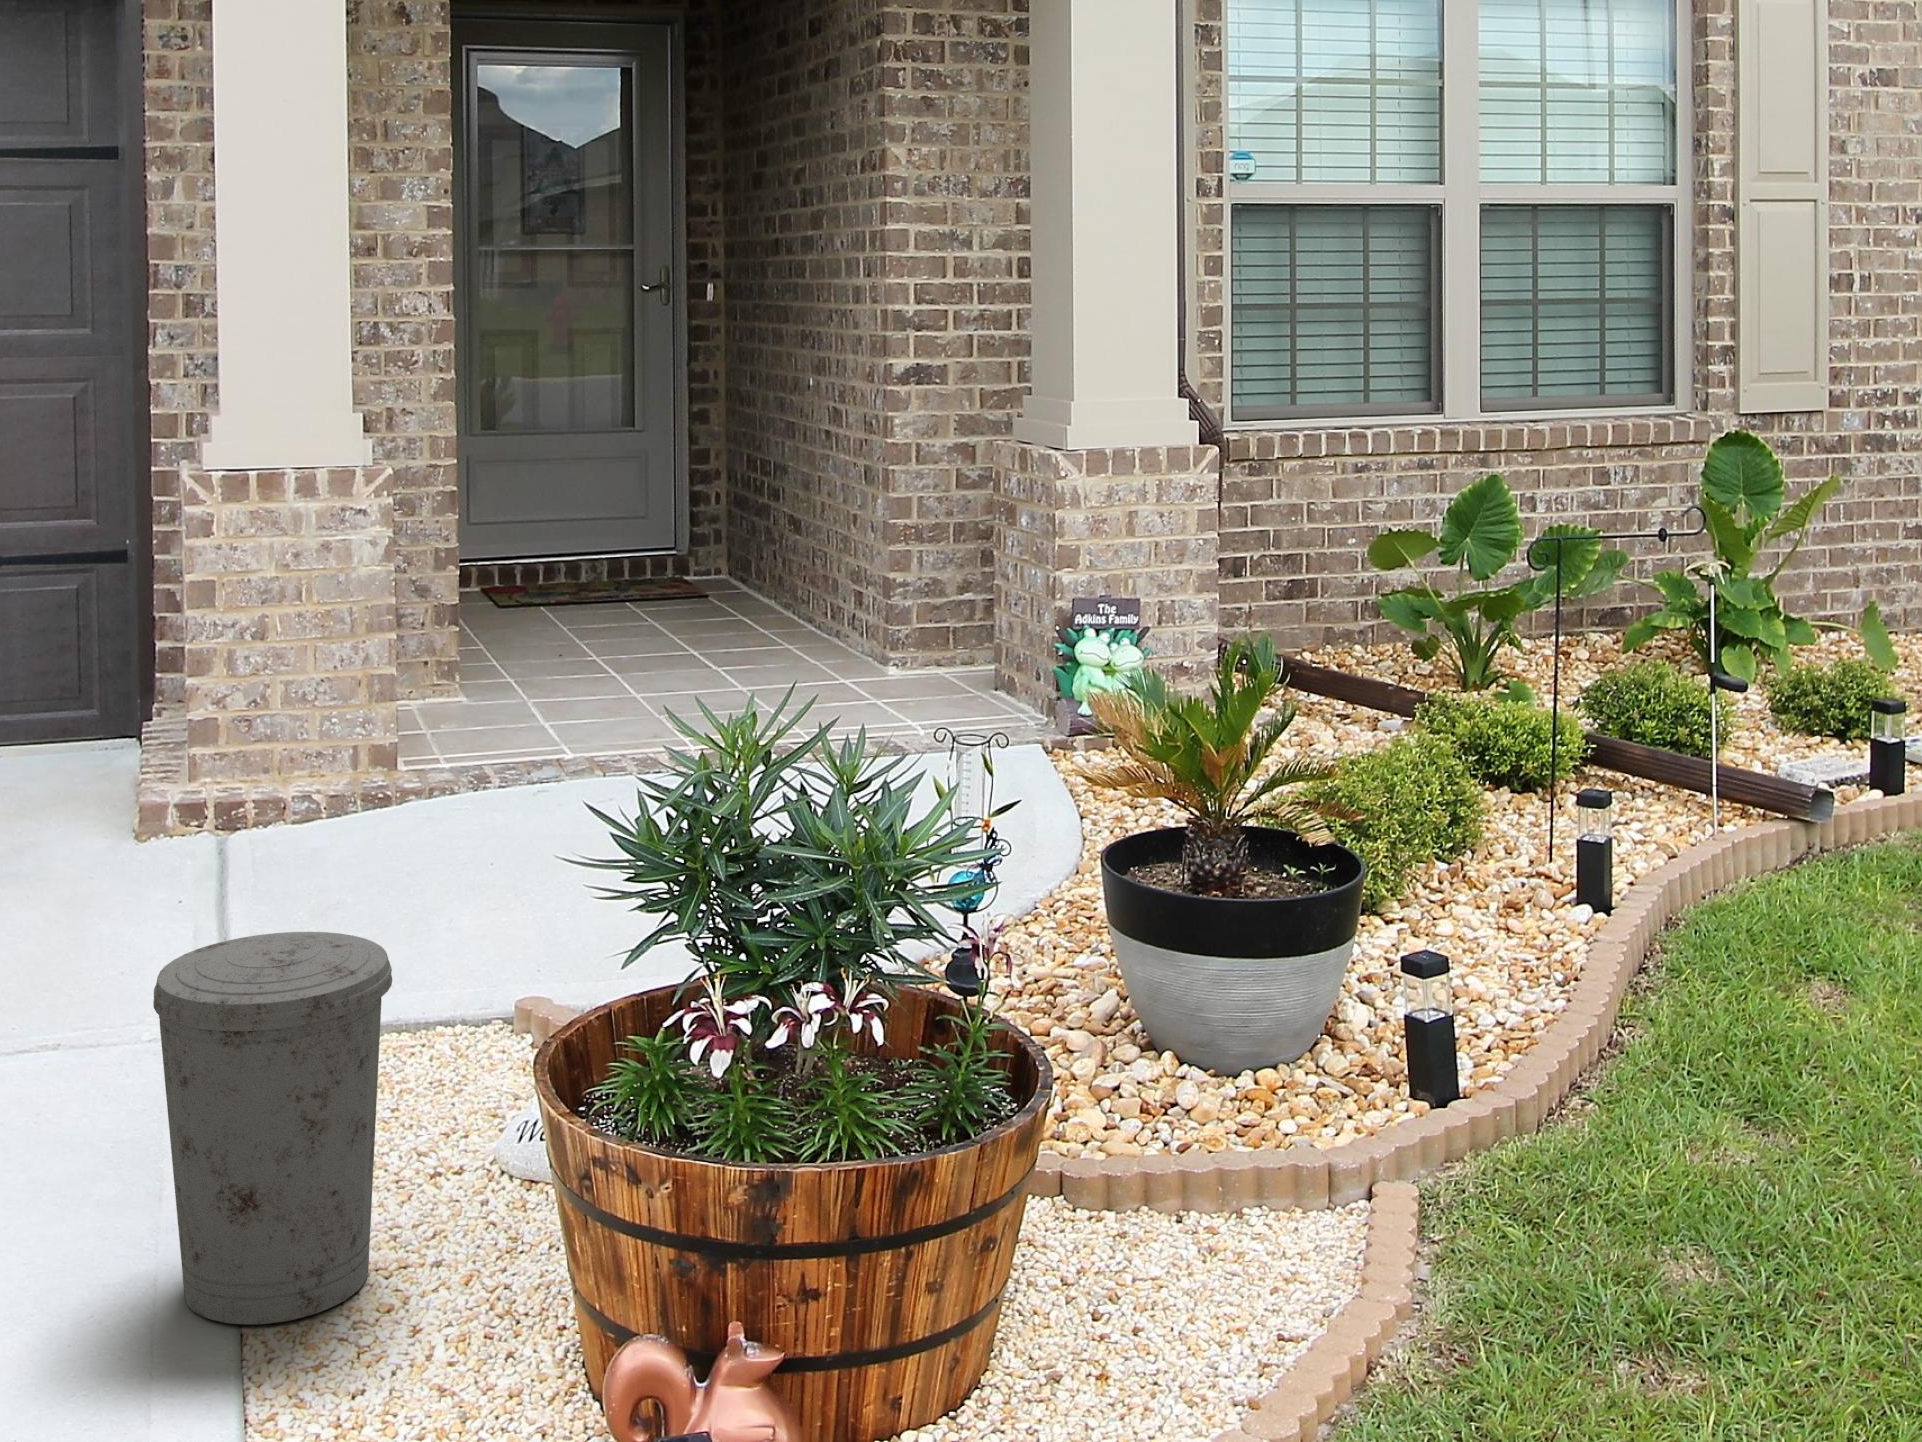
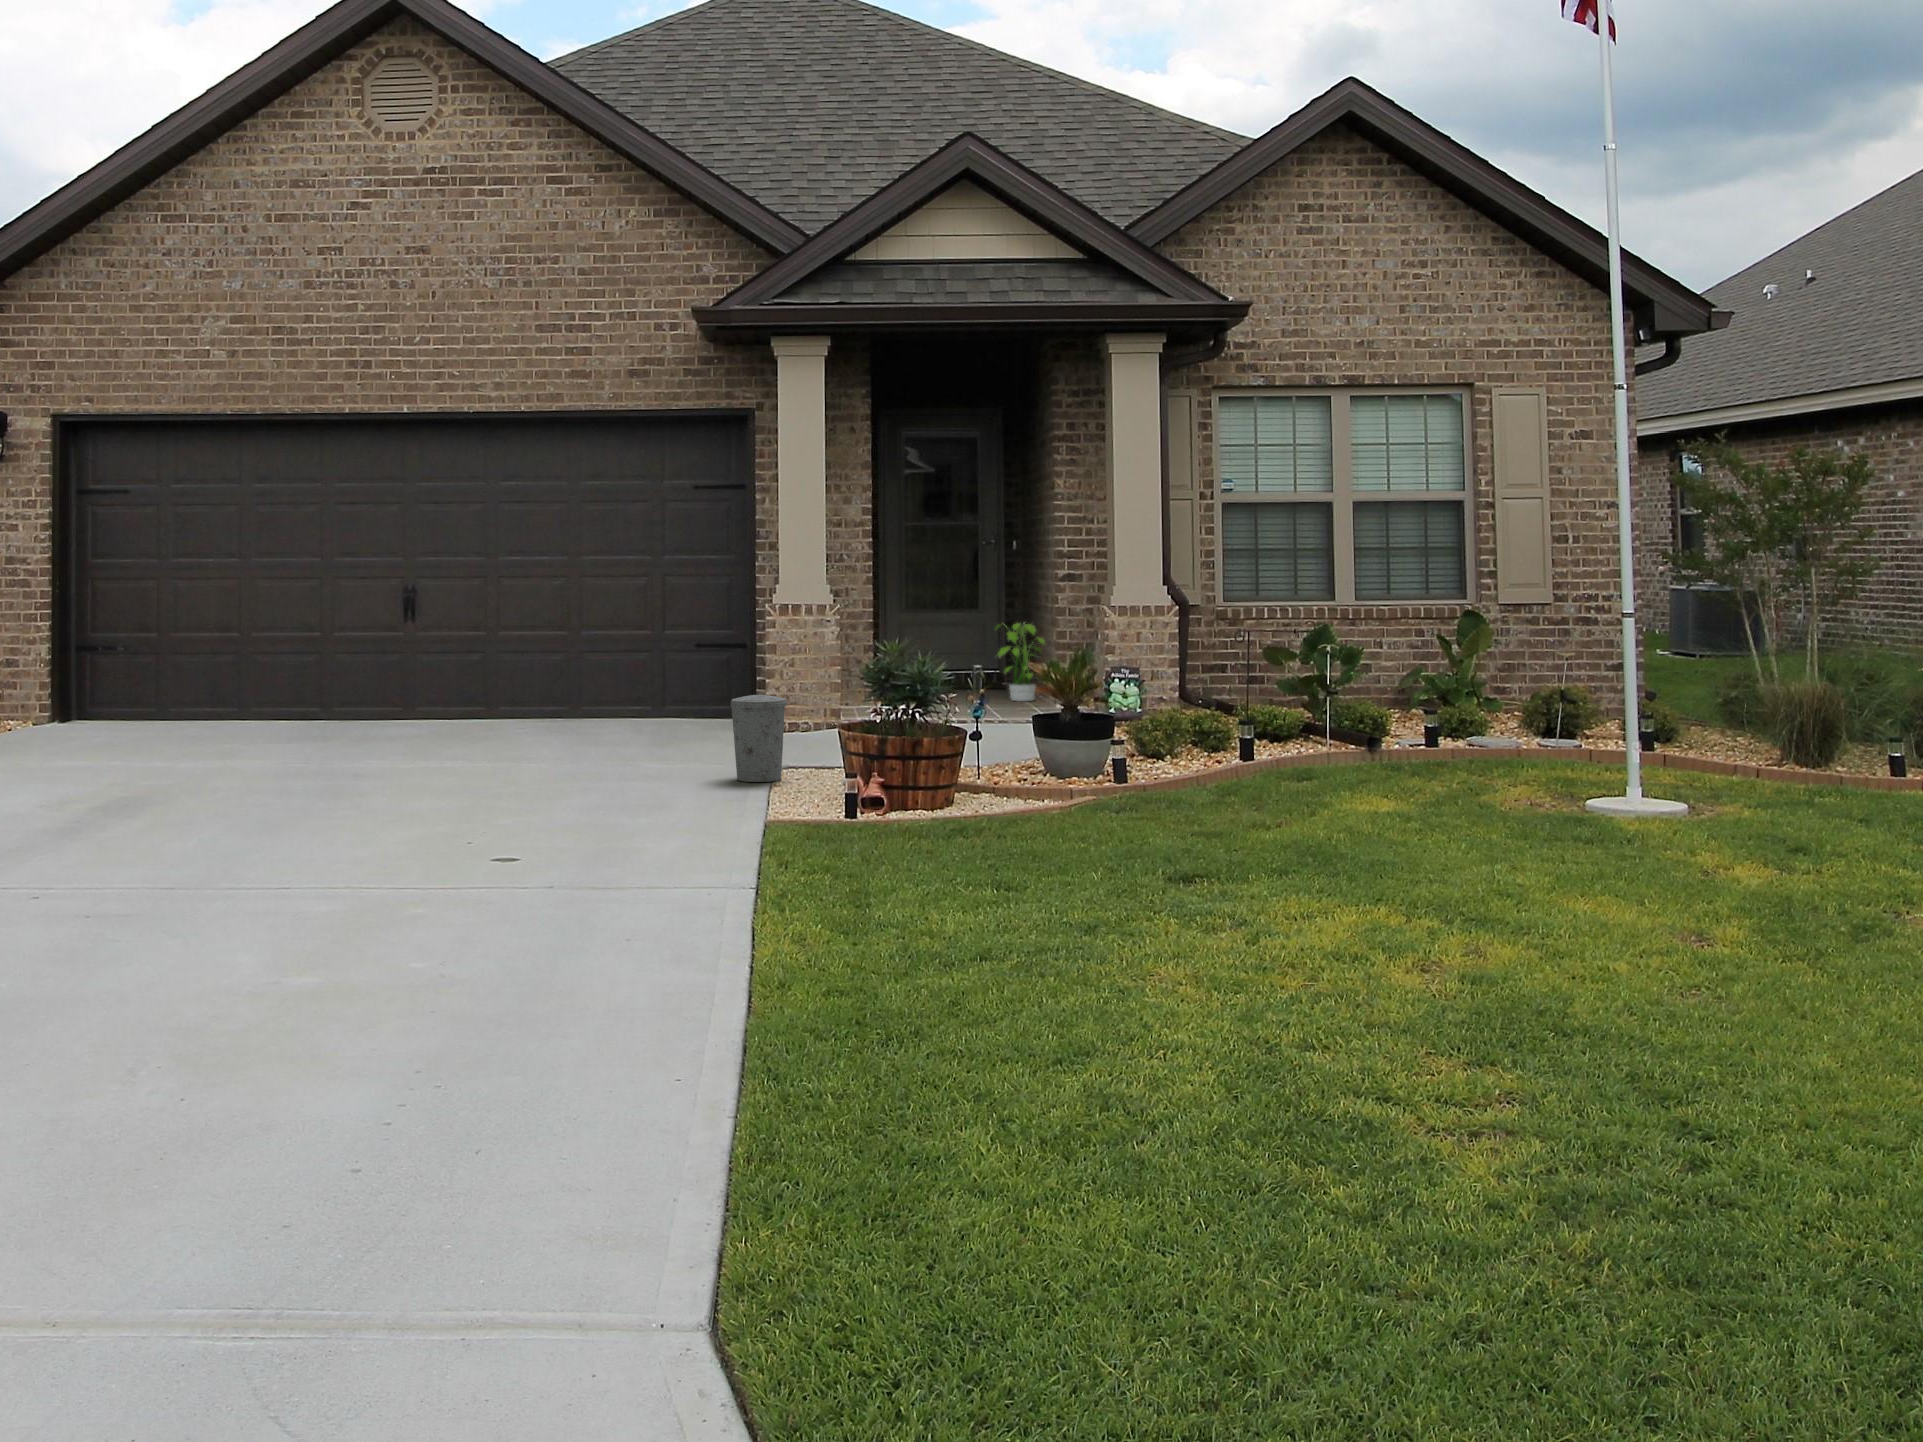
potted plant: none [747,478,873,670] -> present [996,623,1044,701]

